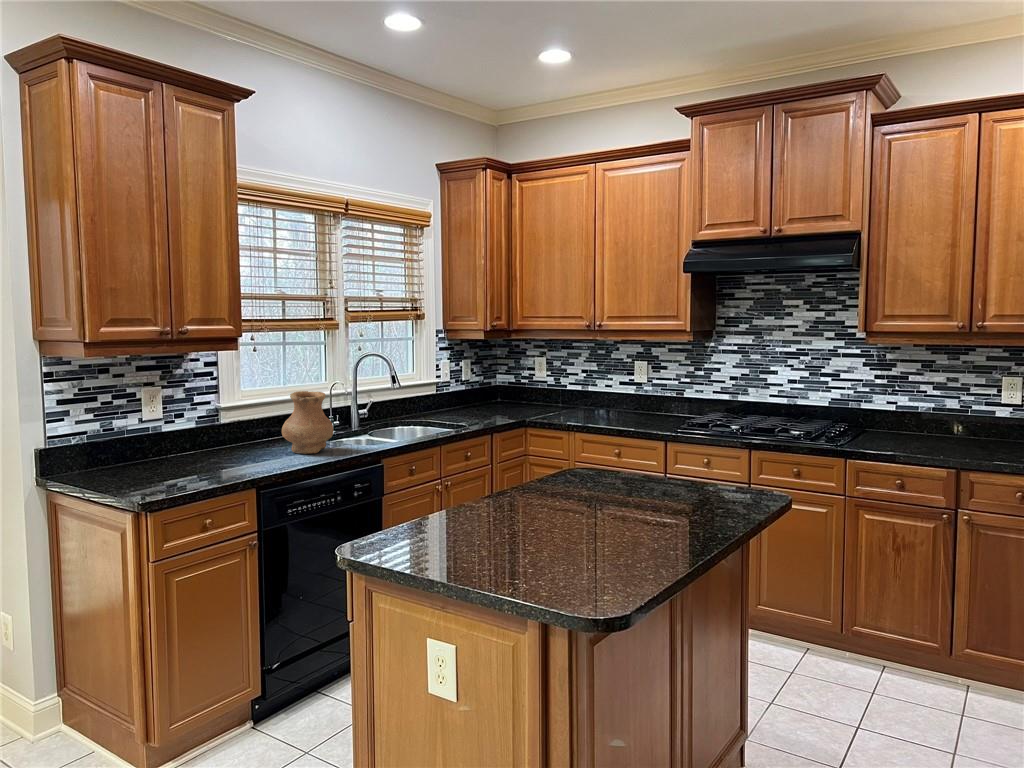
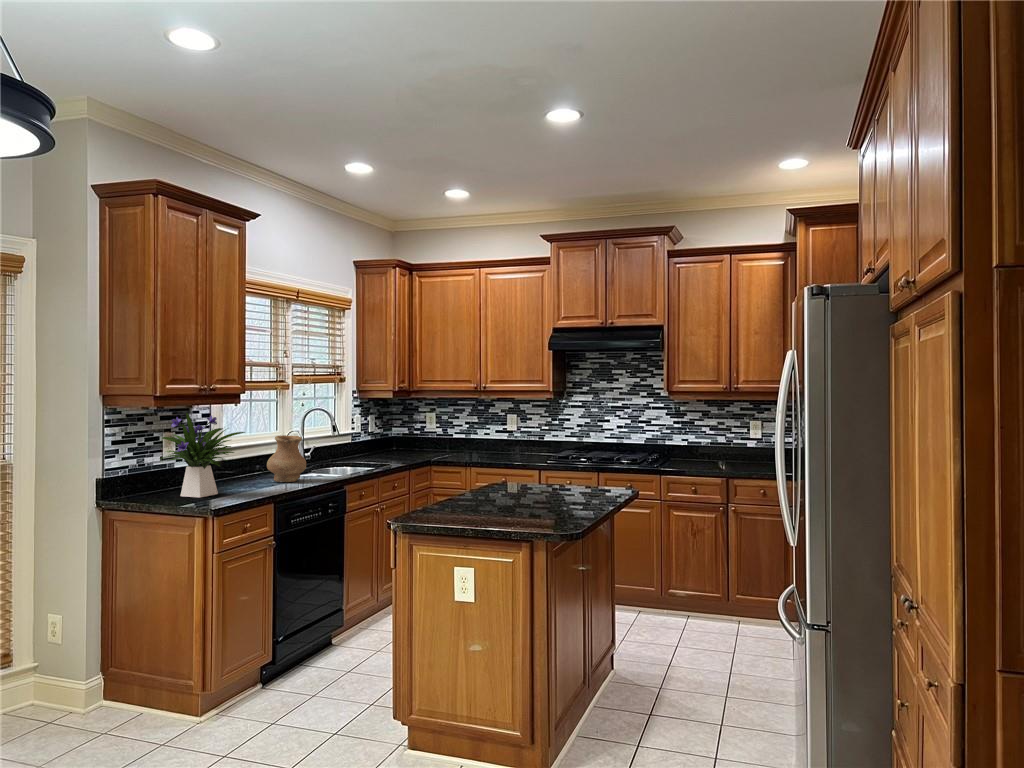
flower arrangement: none [101,364,219,478] -> present [160,413,245,498]

